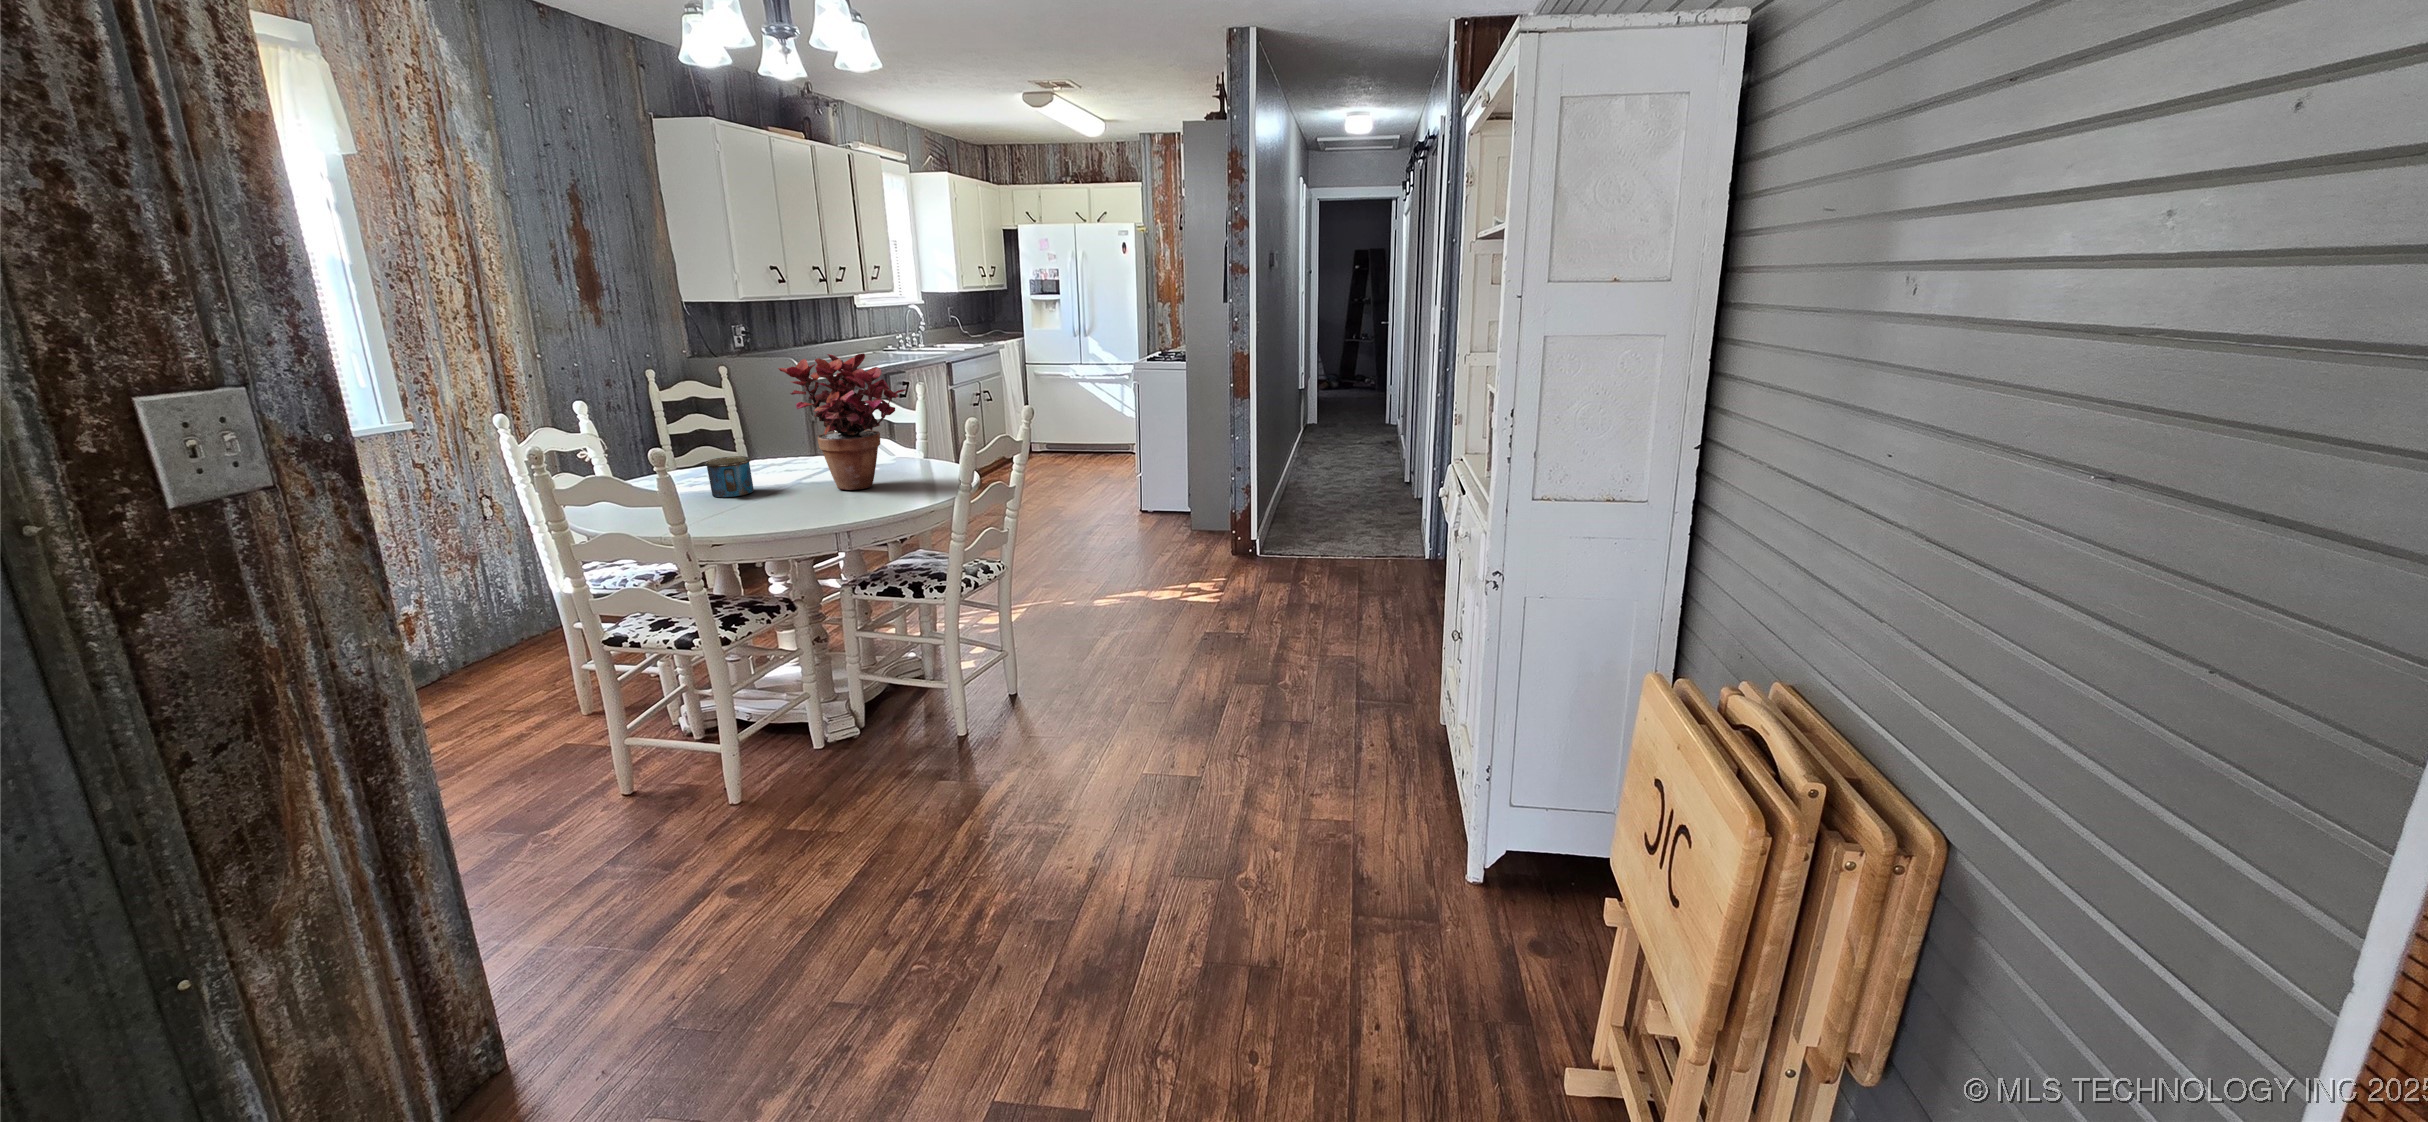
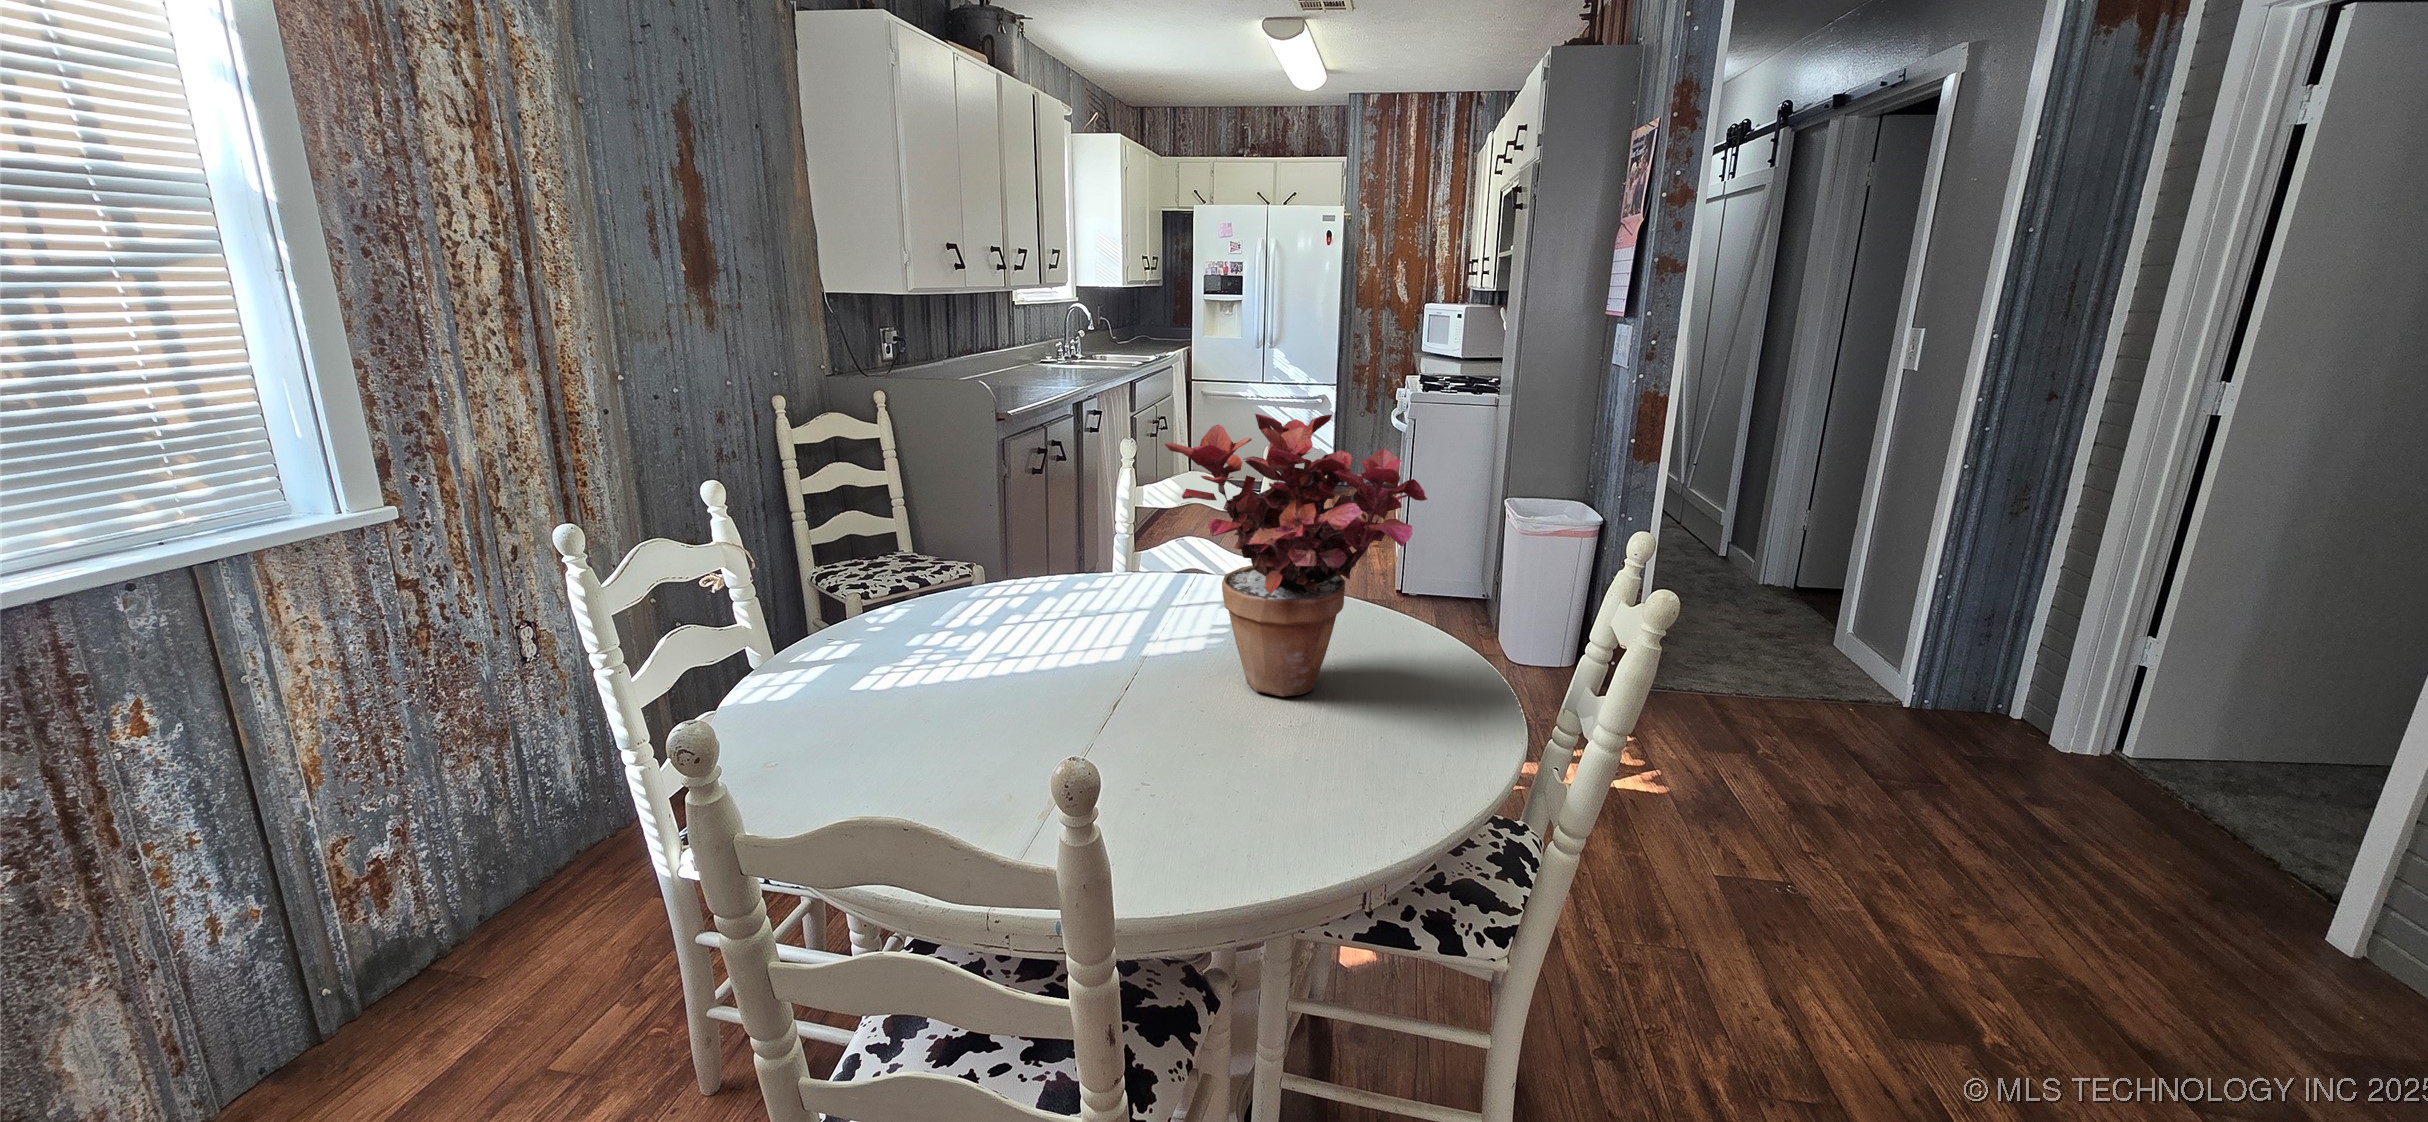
mug: present [705,456,754,497] -> none [994,616,1083,712]

